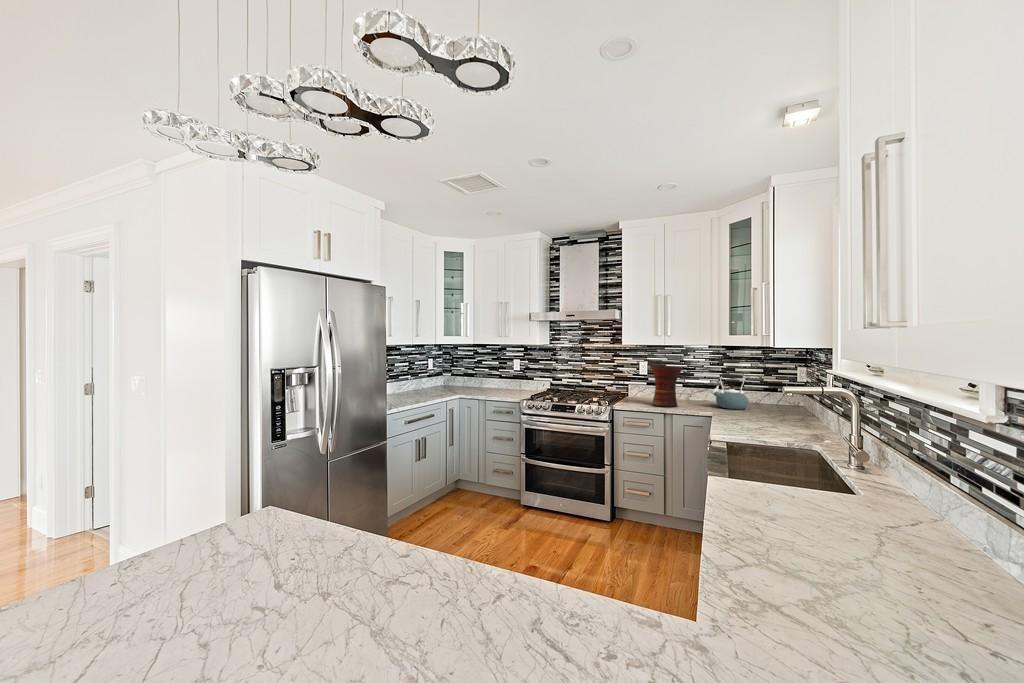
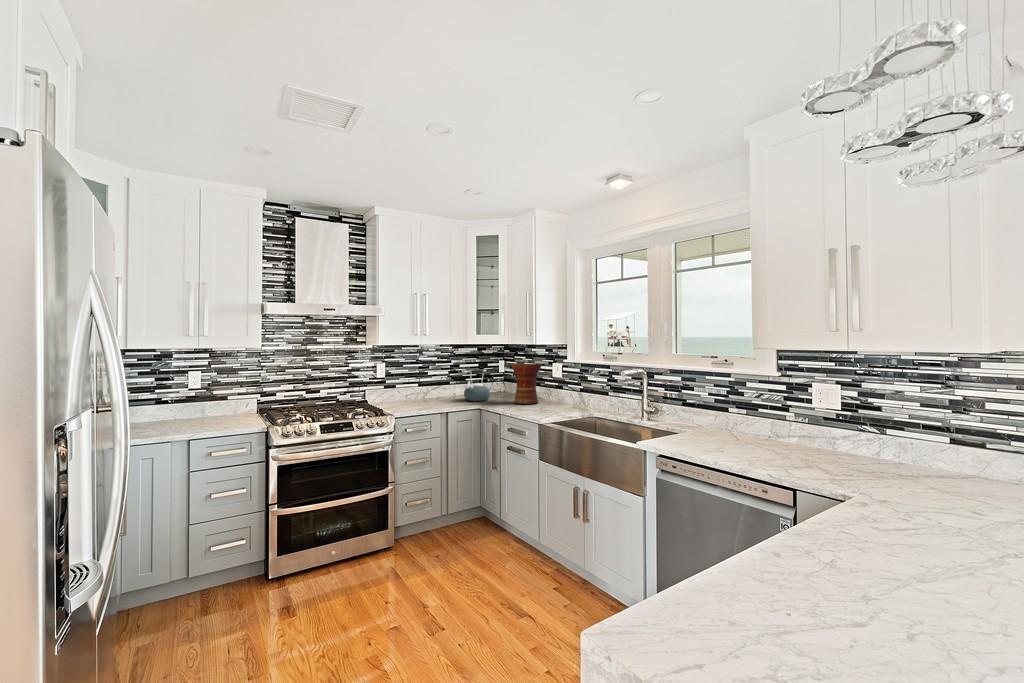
vase: present [649,365,683,407] -> present [510,364,542,404]

